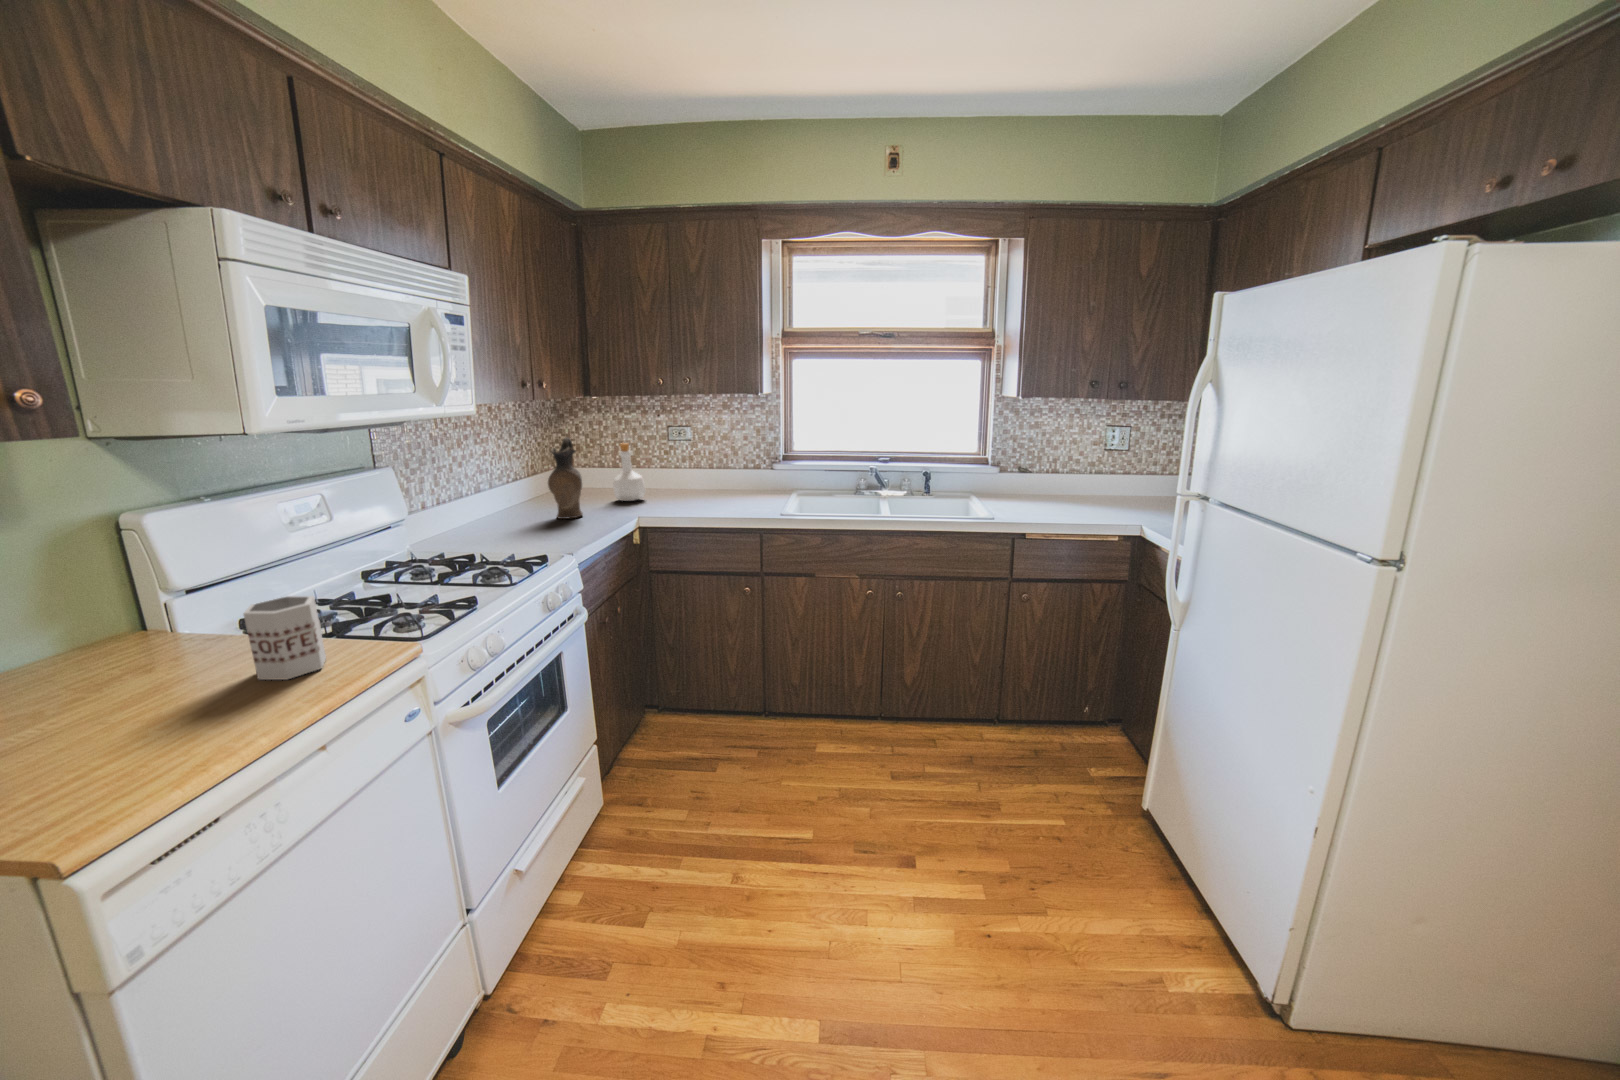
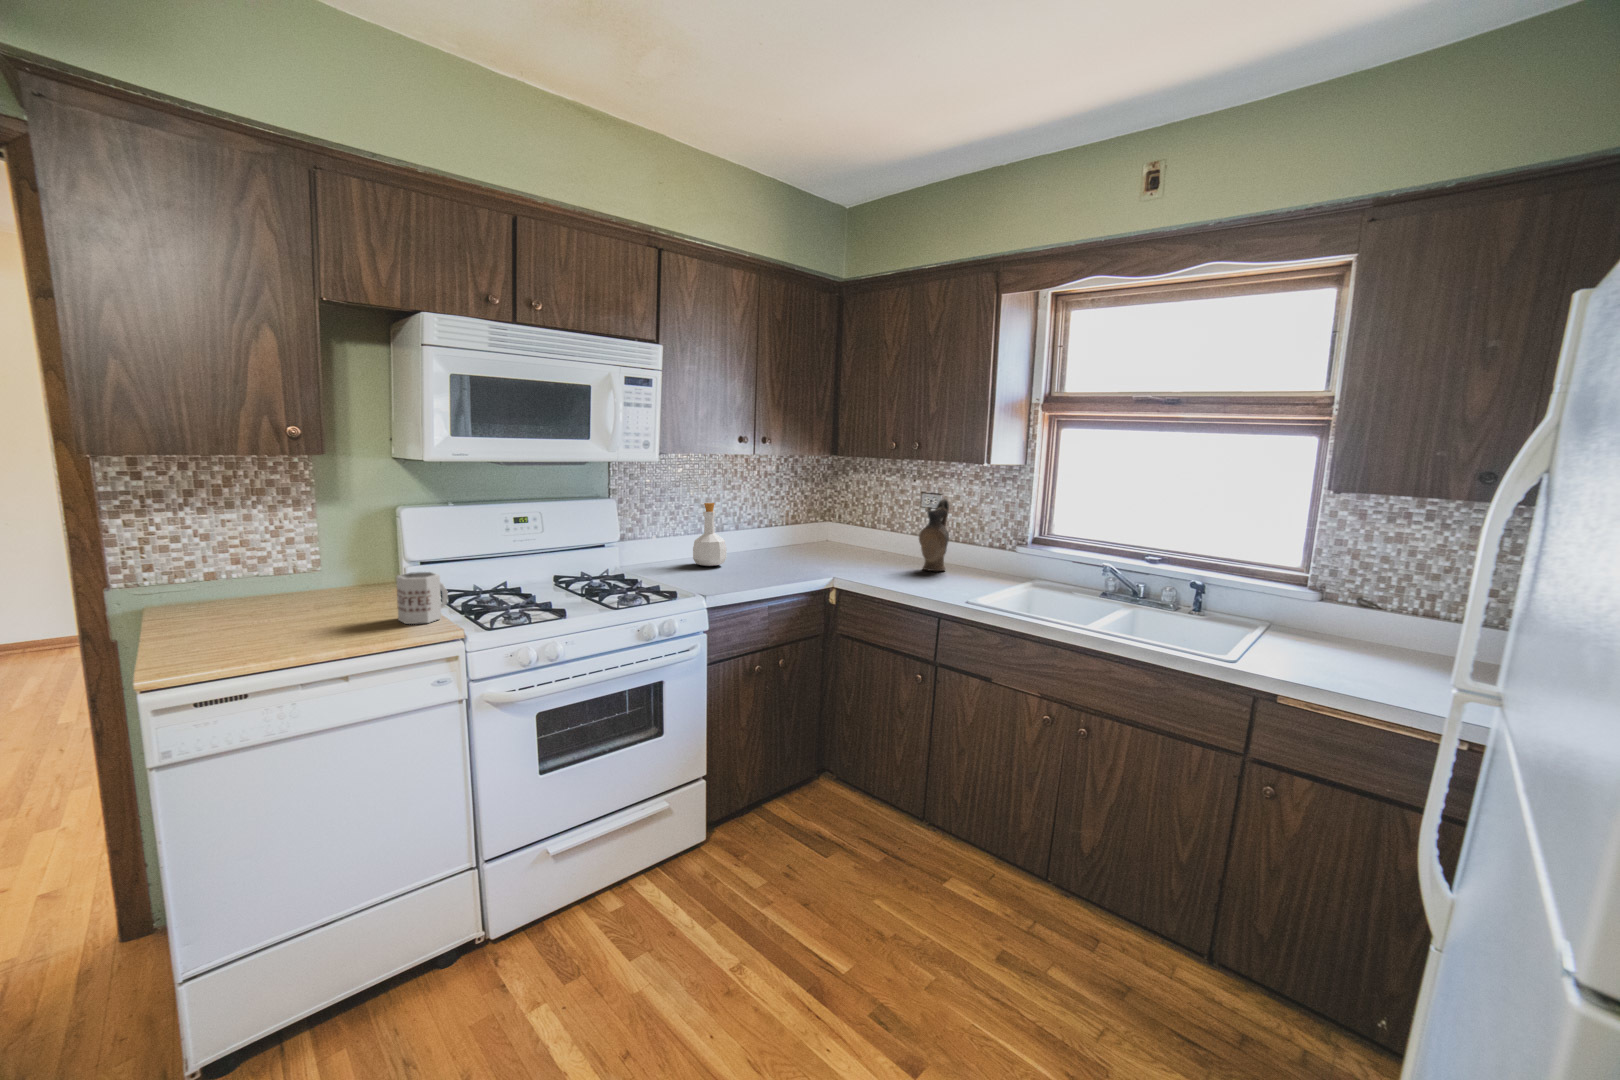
ceramic pitcher: present [548,437,583,519] -> present [919,499,949,571]
bottle: present [613,443,645,501] -> present [693,503,727,566]

